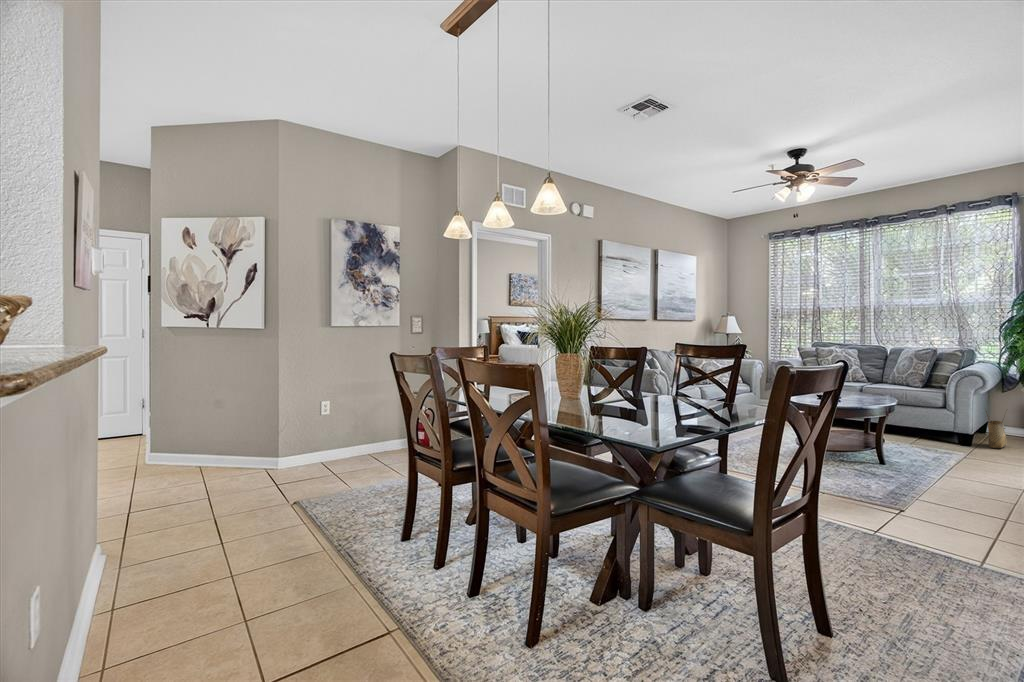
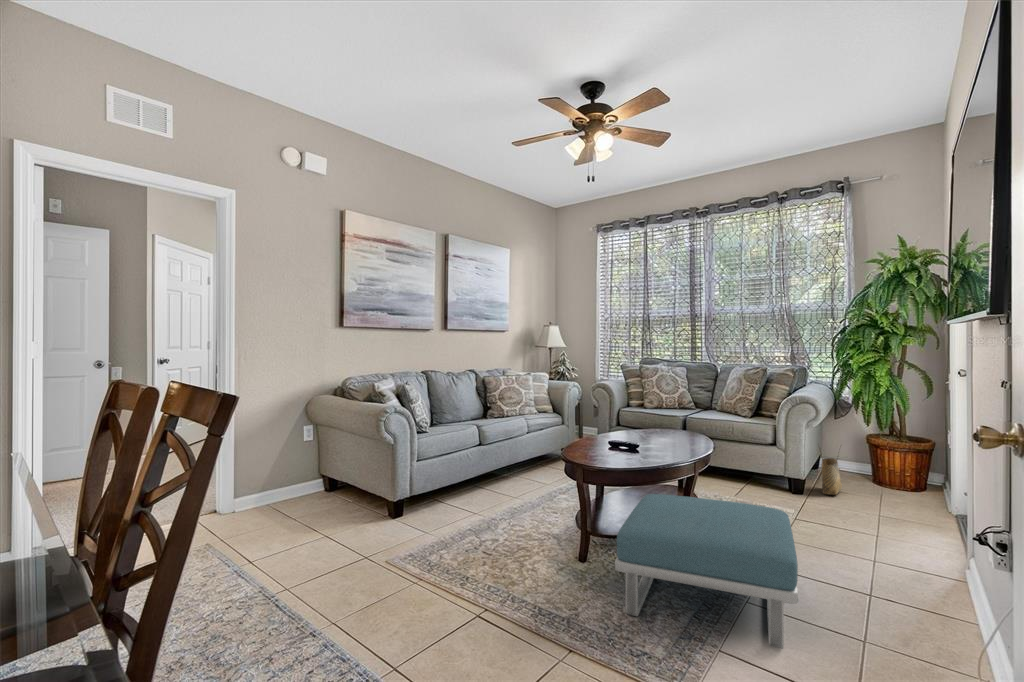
footstool: none [845,429,978,509] -> present [615,494,798,648]

